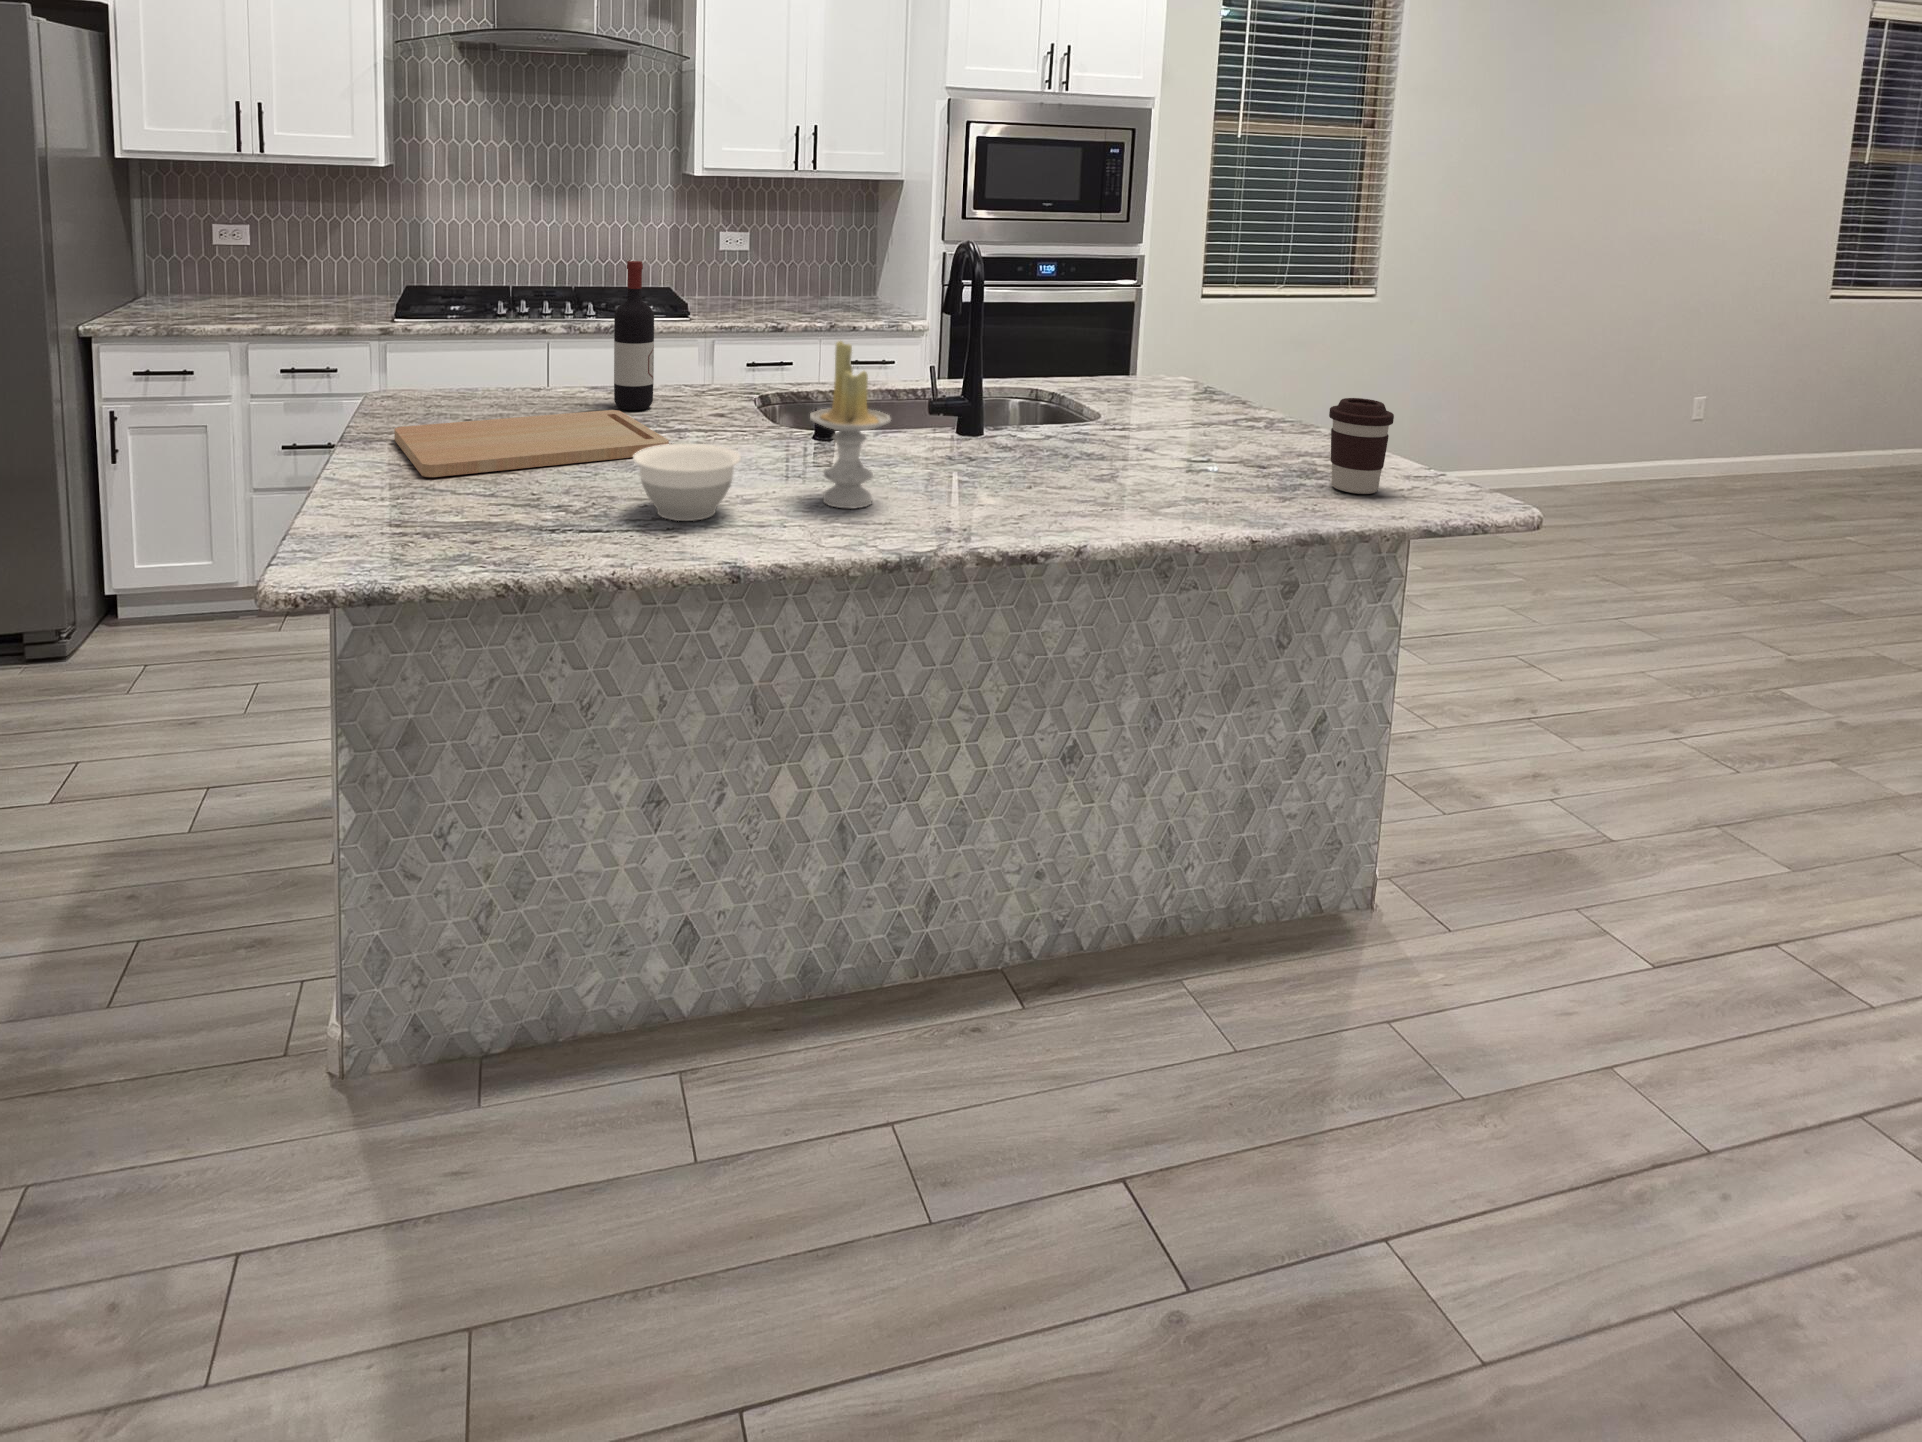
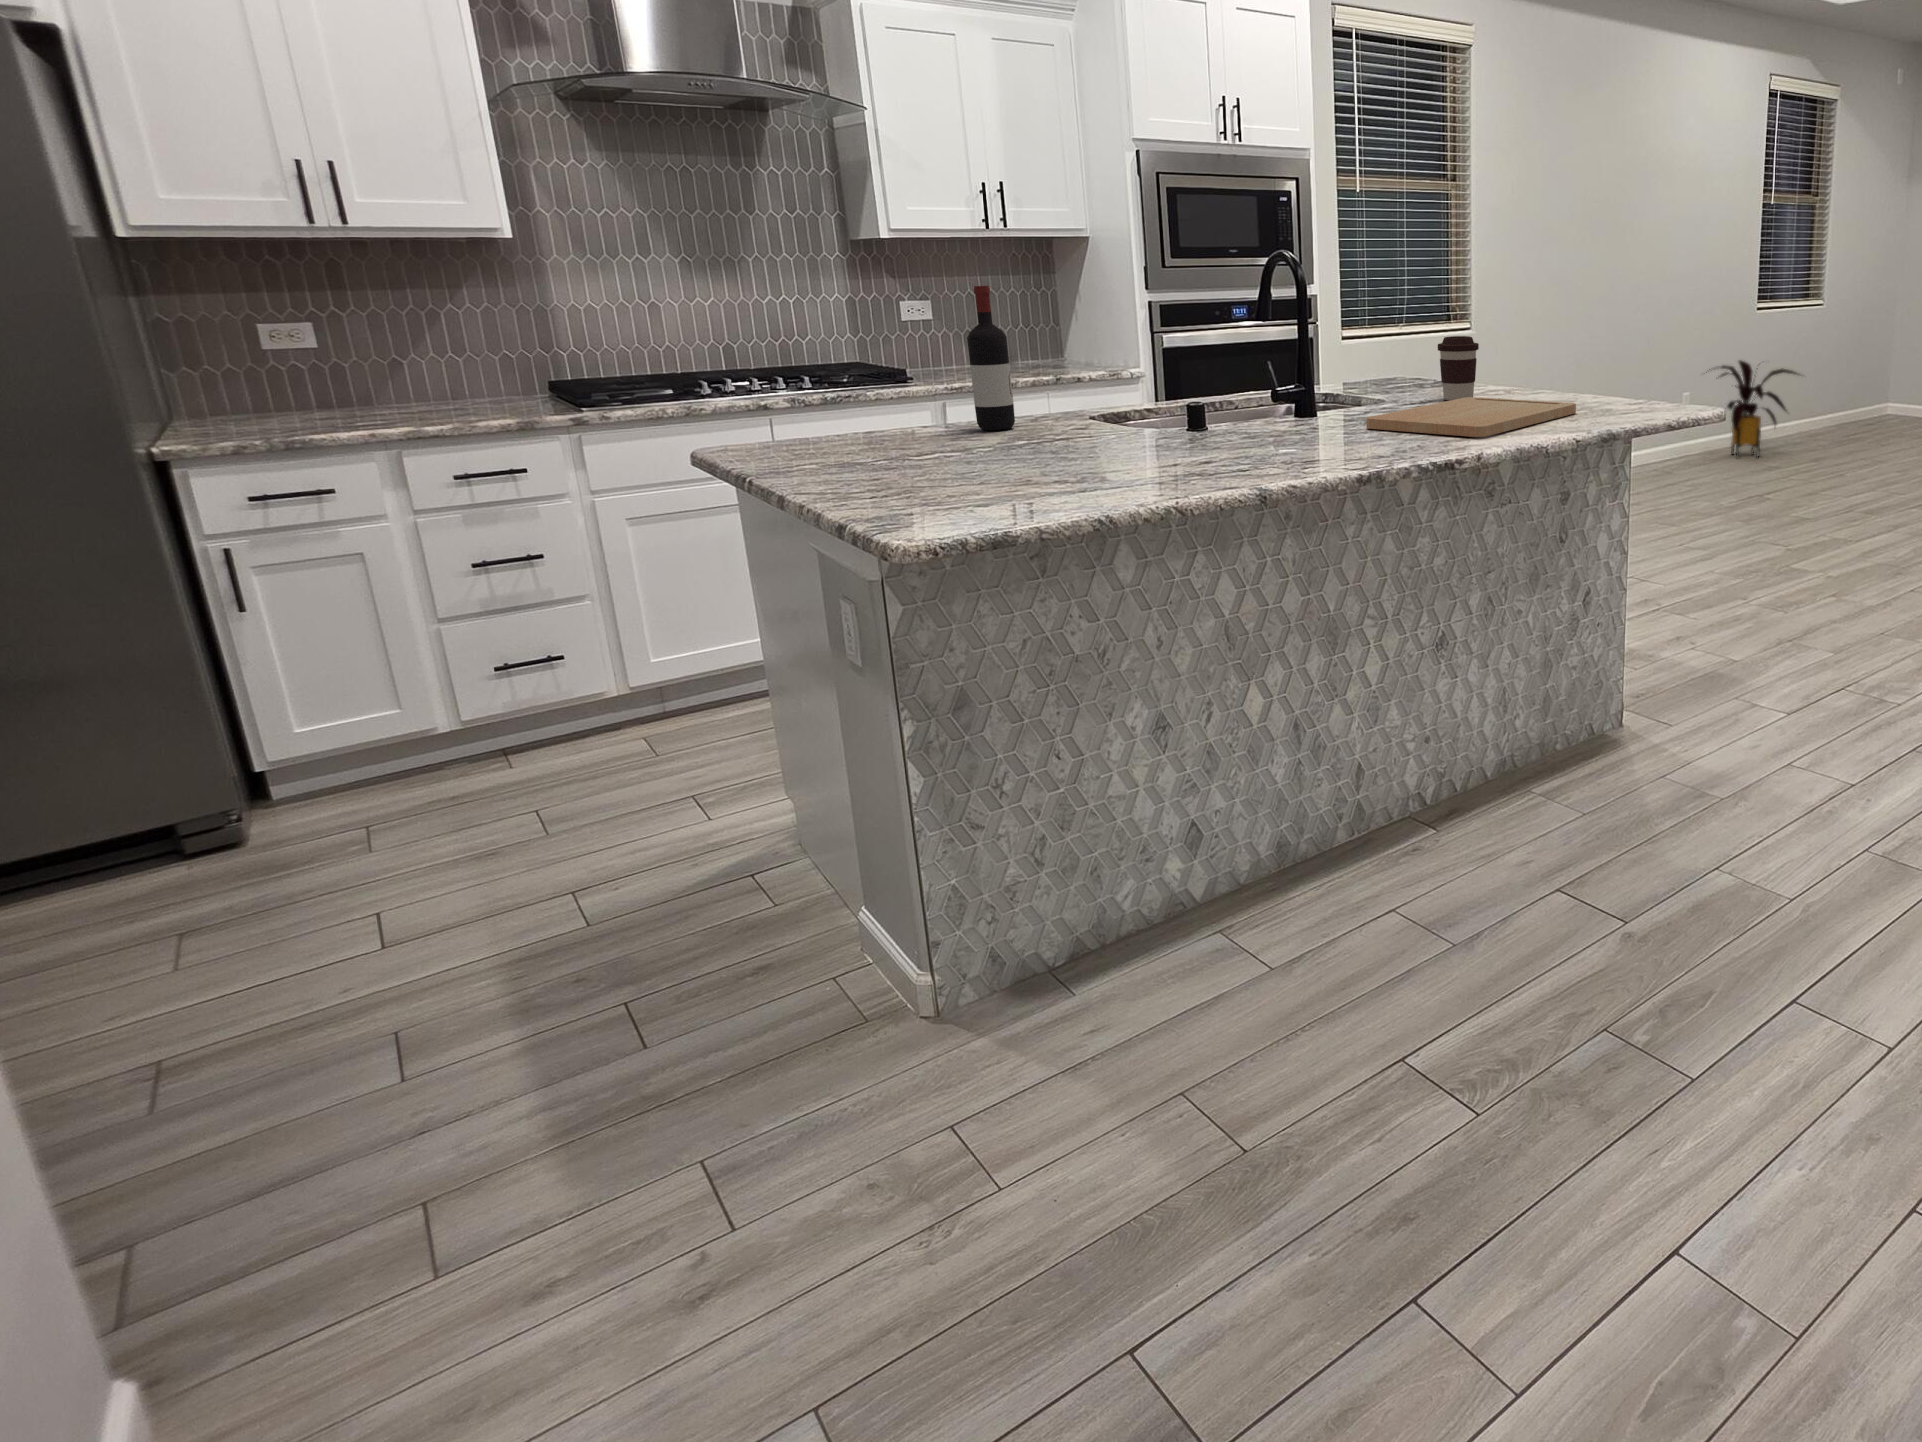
candle: present [810,341,891,508] -> none [1250,314,1319,454]
house plant: none [1725,368,1896,504] -> present [1709,360,1798,457]
coffee cup: present [1329,398,1394,494] -> present [1438,336,1479,400]
cutting board: present [394,410,669,477] -> present [1366,397,1576,437]
bowl: present [633,444,741,521] -> none [1123,414,1217,474]

